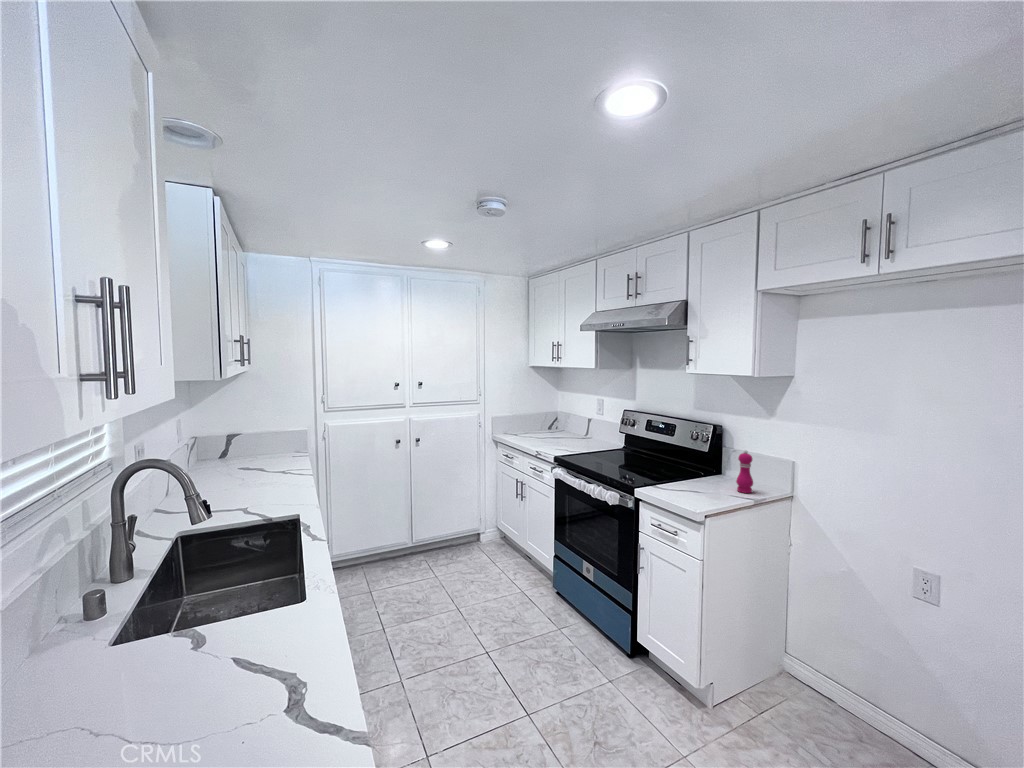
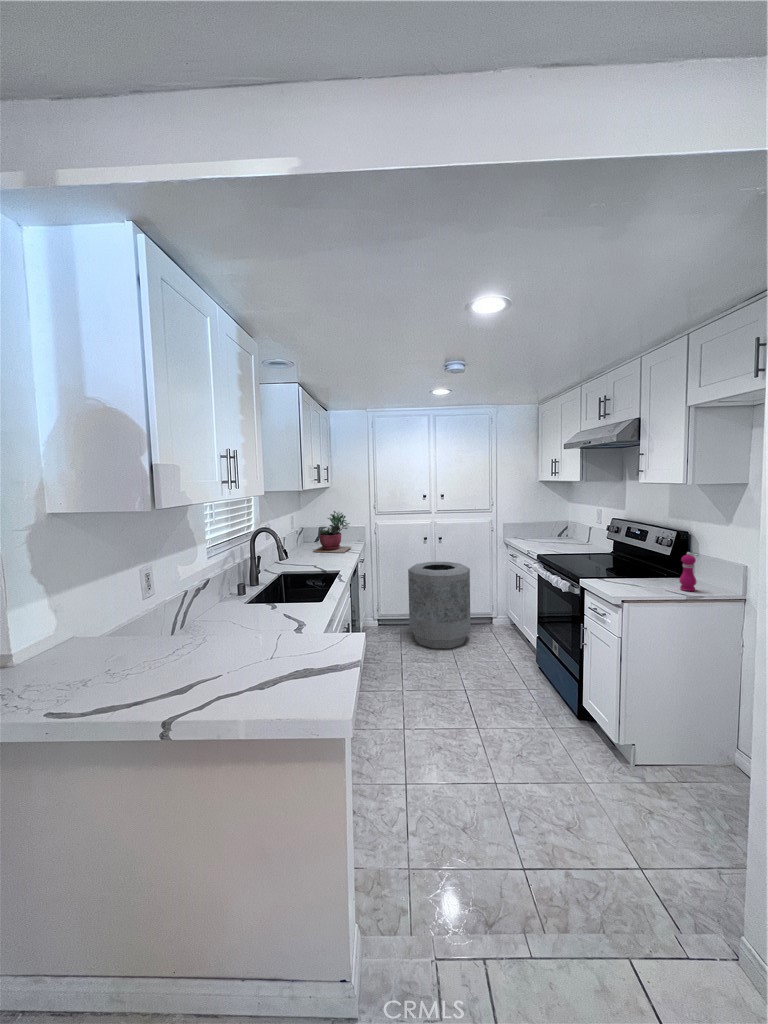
succulent plant: none [224,408,293,478] -> present [314,511,351,553]
trash can: none [379,470,461,594] -> present [408,562,470,648]

